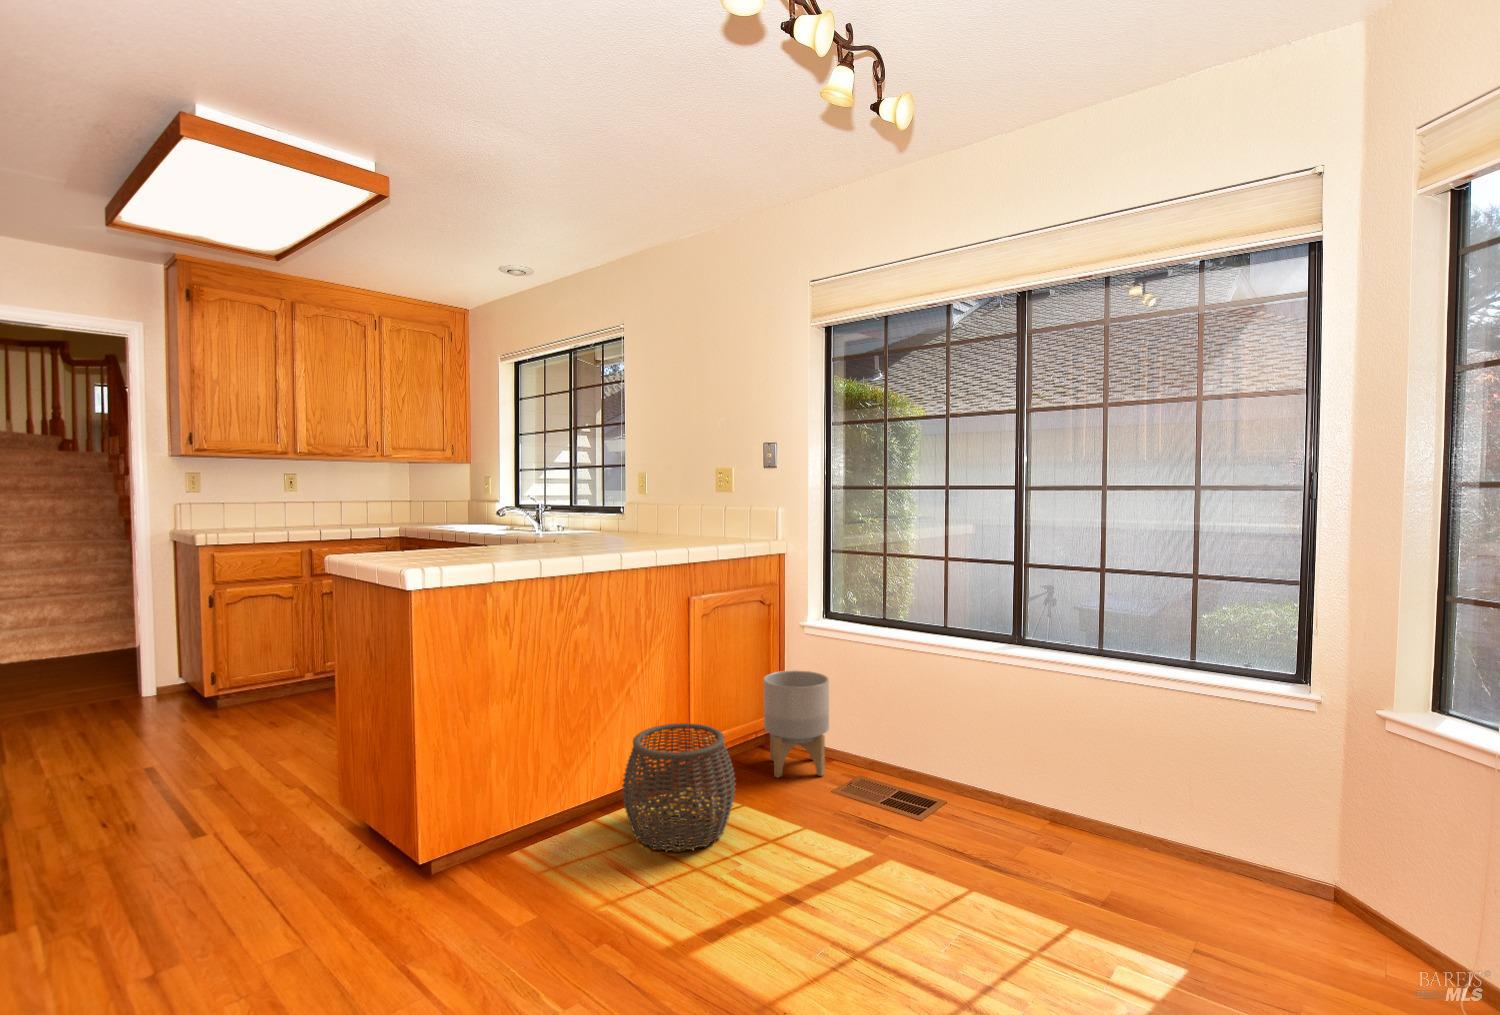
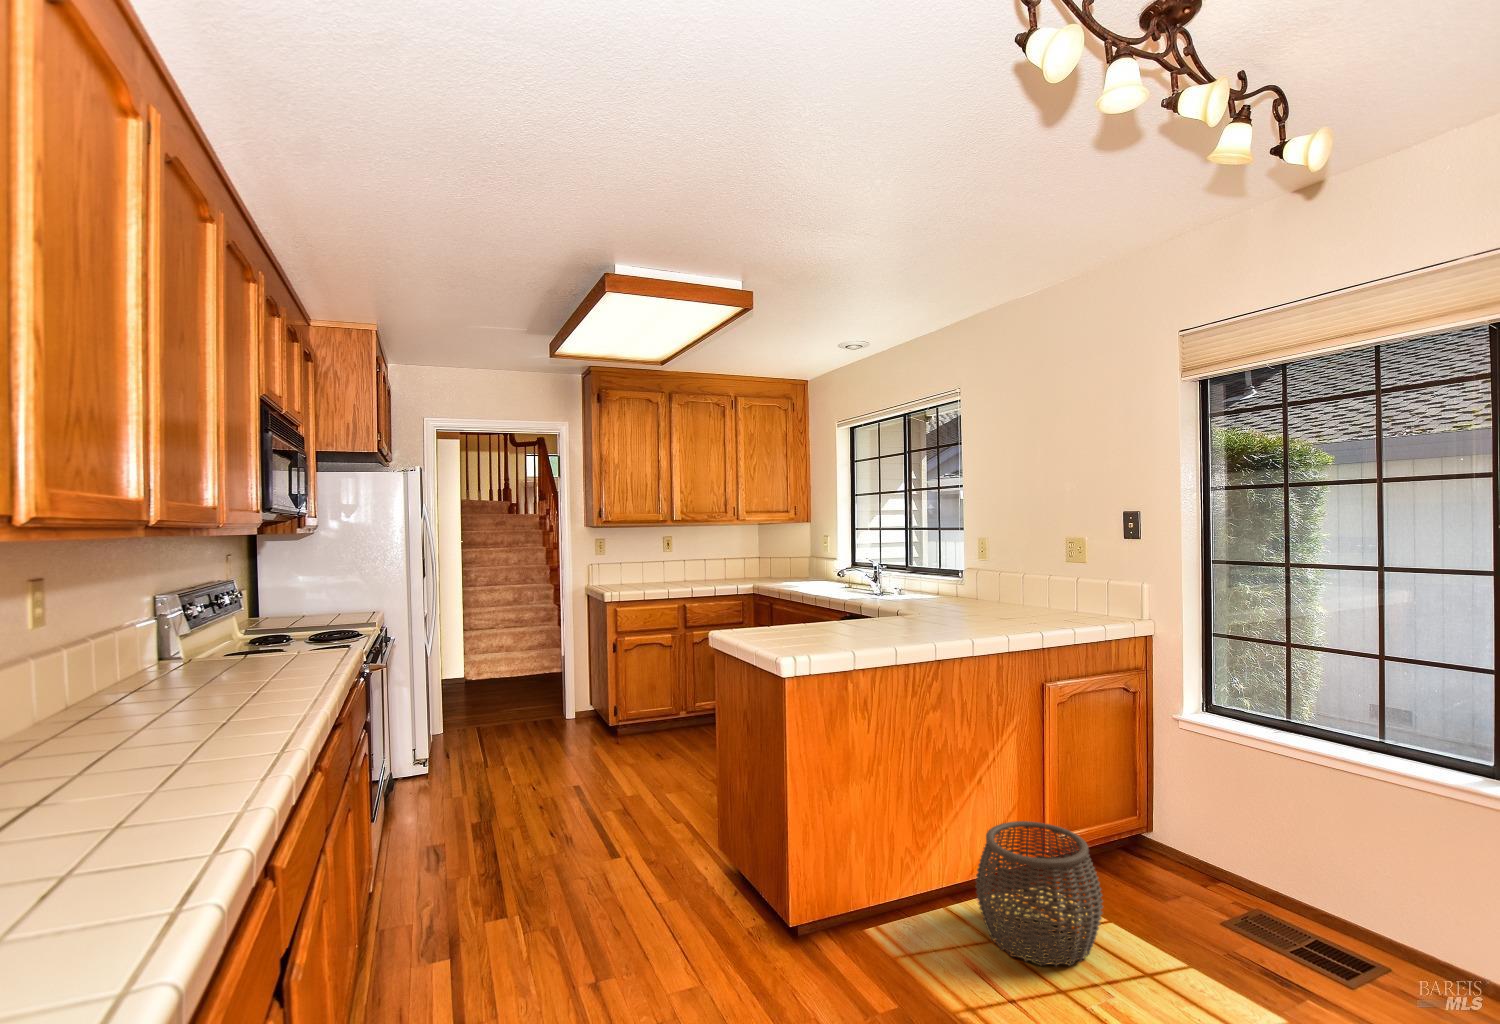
planter: present [764,670,829,778] -> none [1131,771,1218,903]

